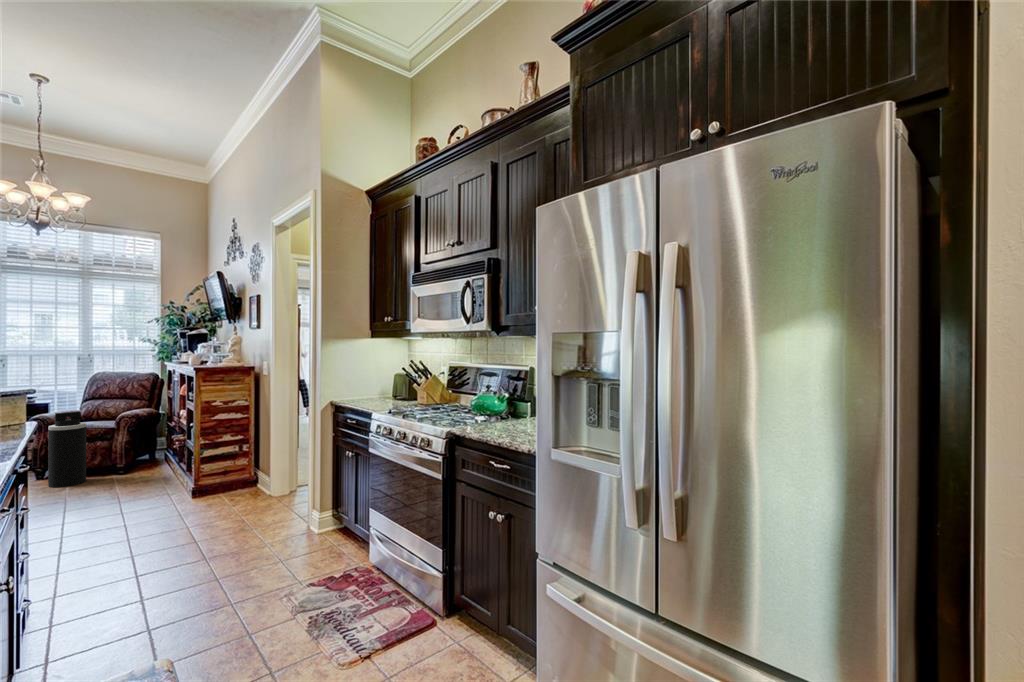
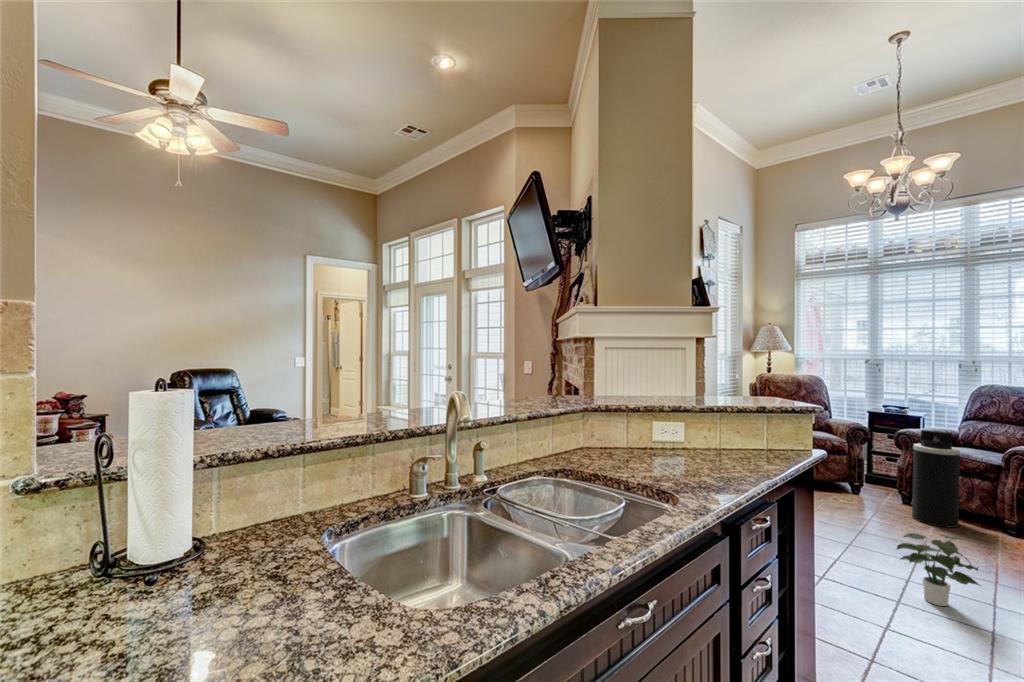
potted plant: none [54,478,115,529] -> present [897,533,980,606]

